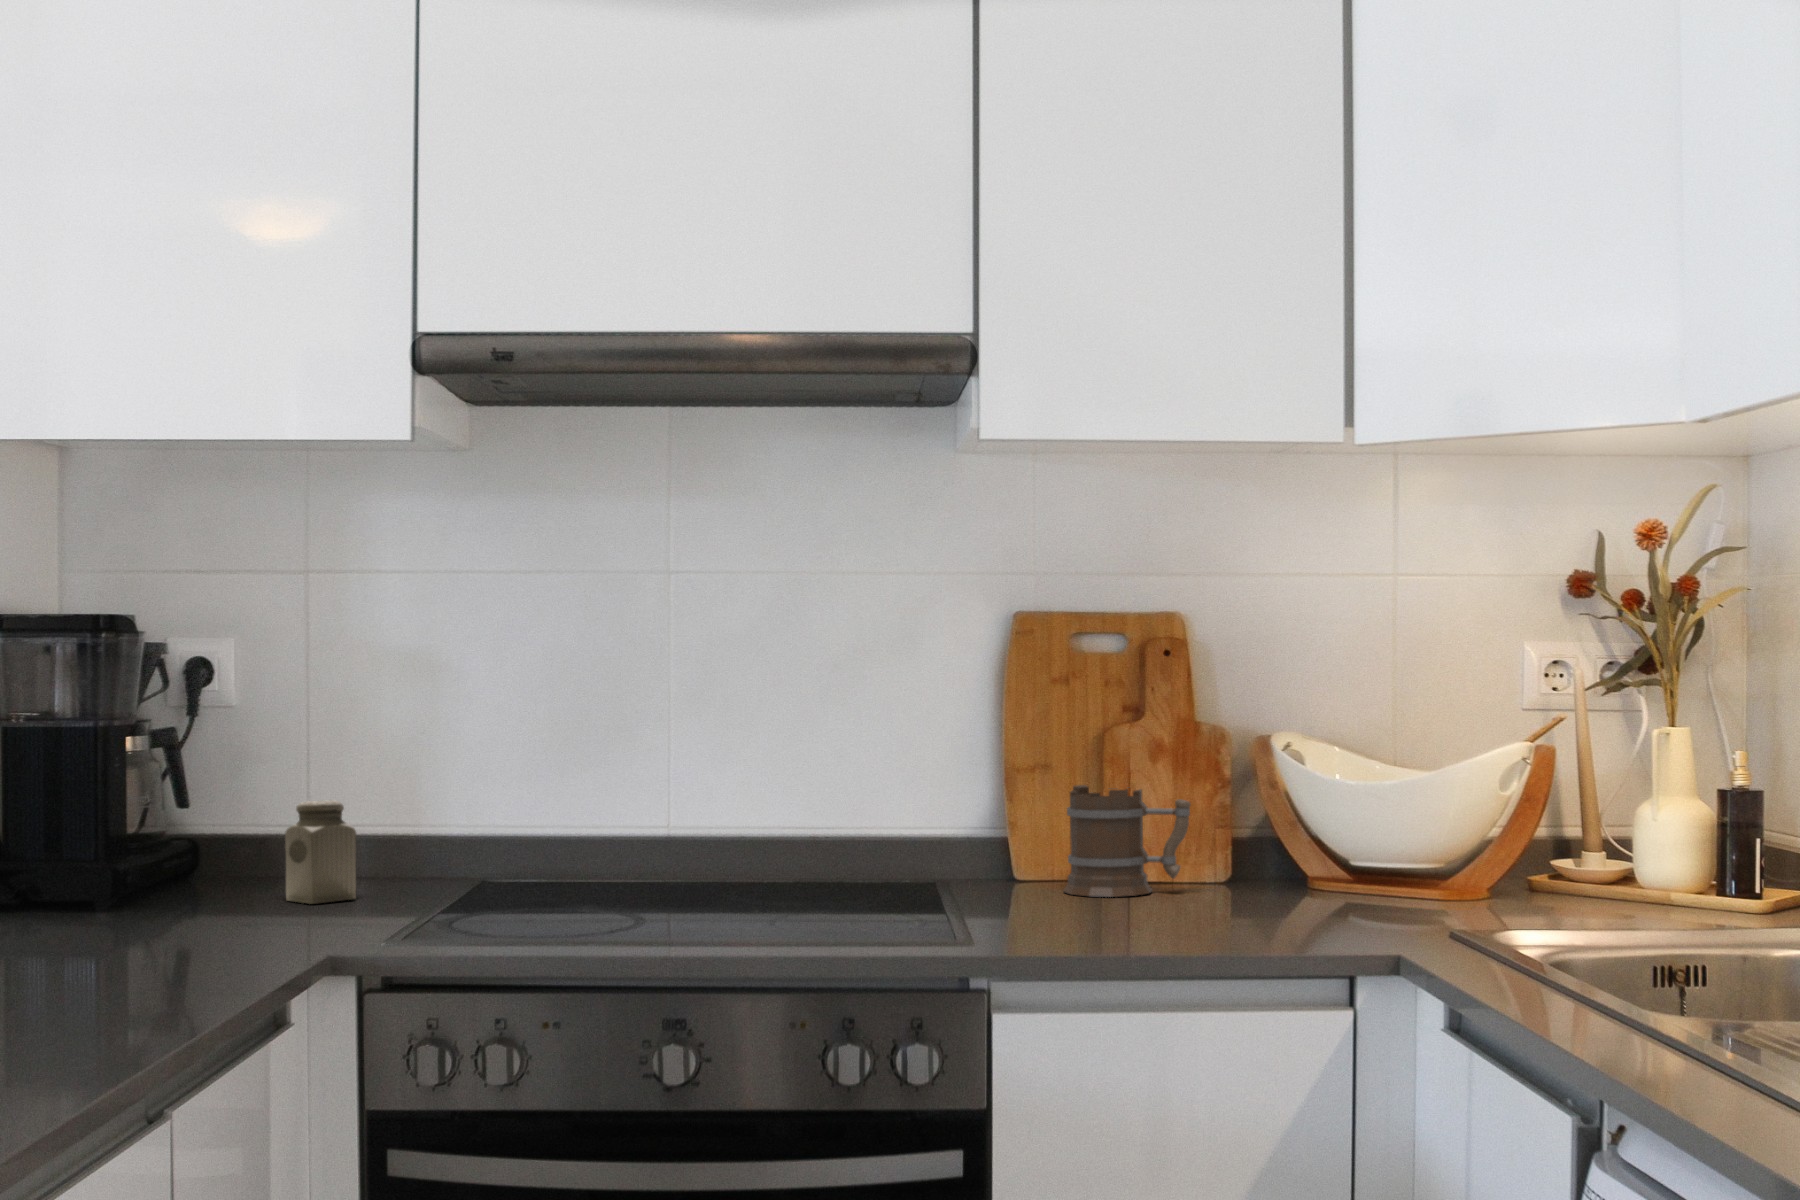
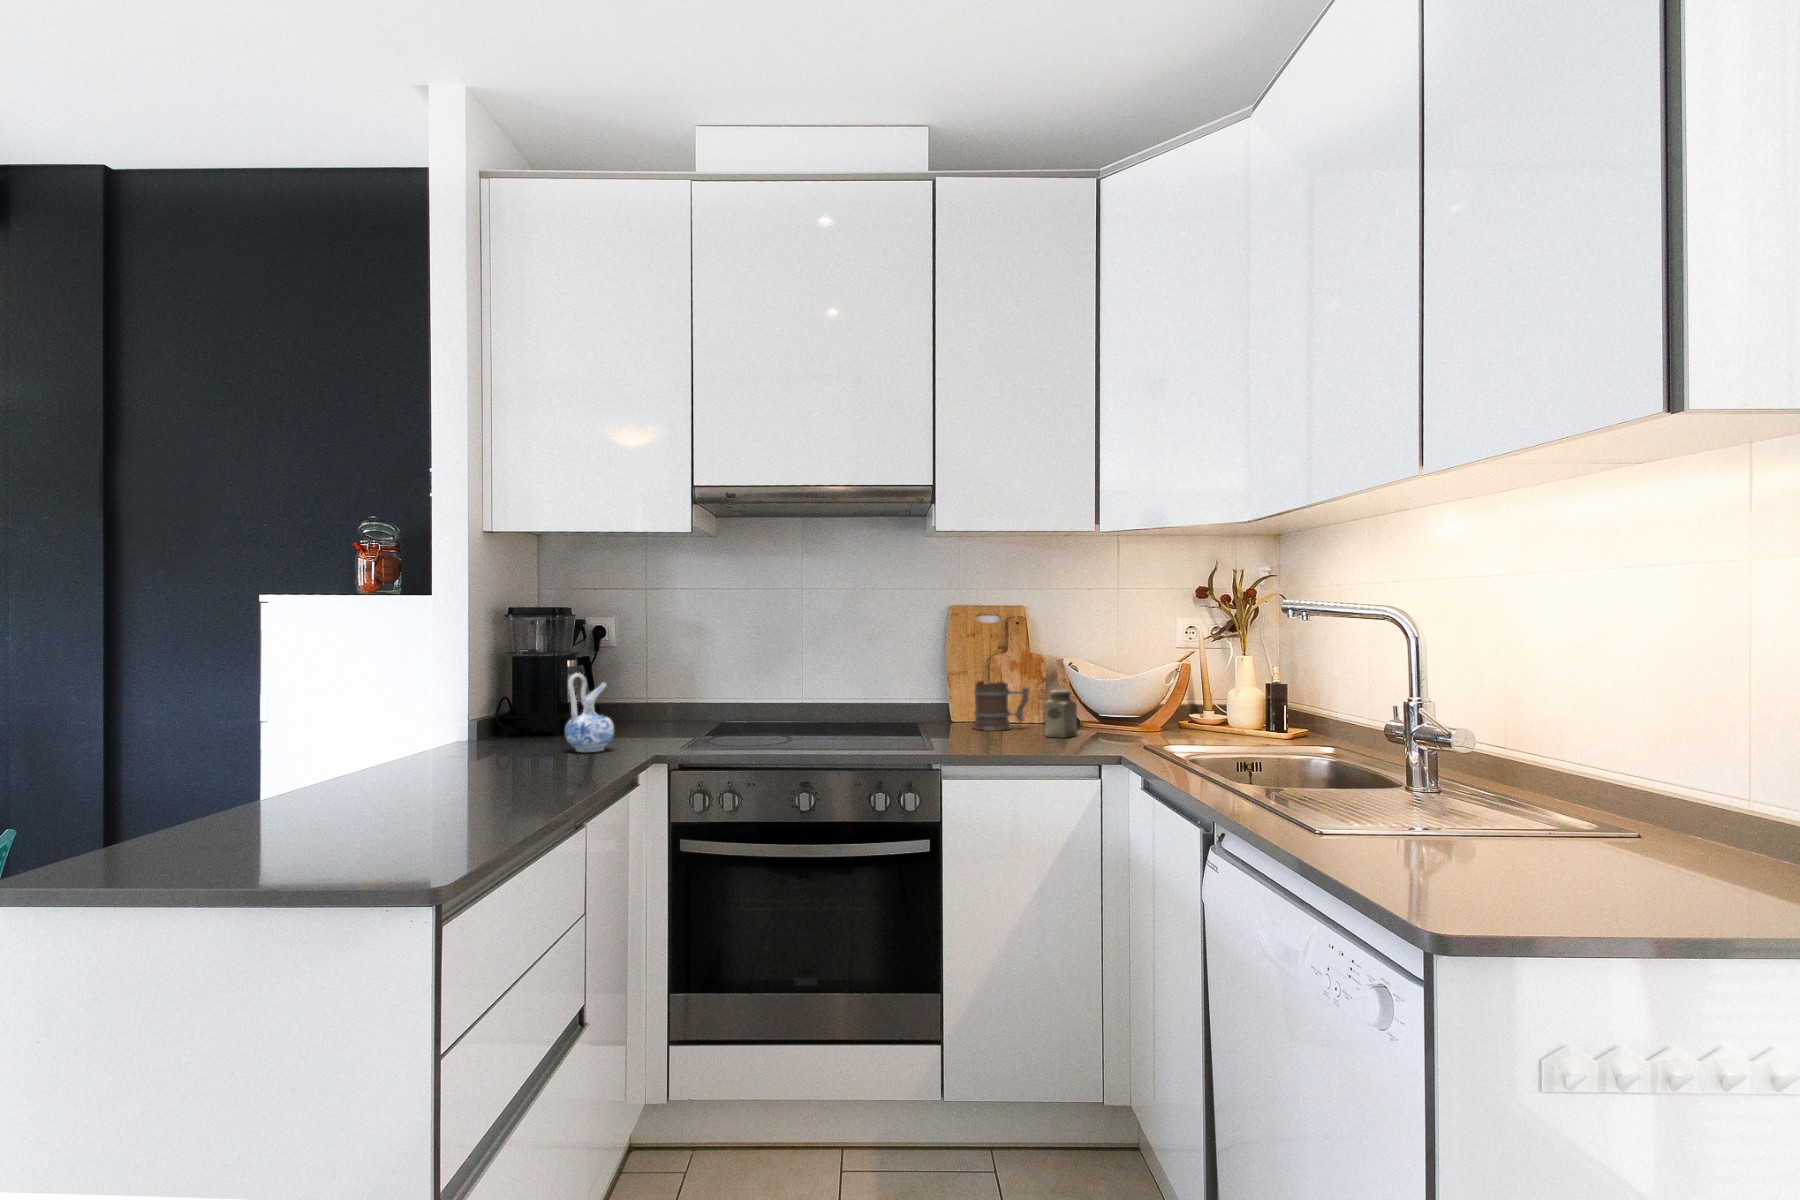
ceramic pitcher: none [128,771,242,950] -> present [565,673,614,752]
salt shaker: present [285,800,356,904] -> present [1044,690,1077,738]

